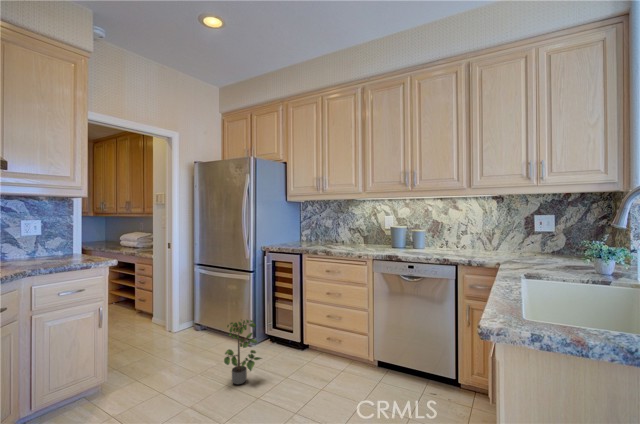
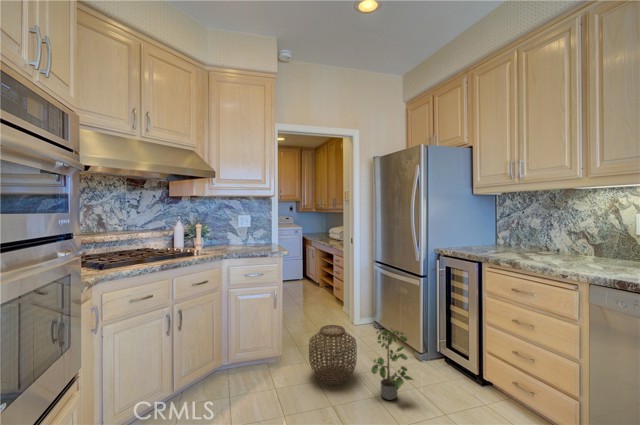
woven basket: none [150,331,203,393] -> present [309,325,357,385]

